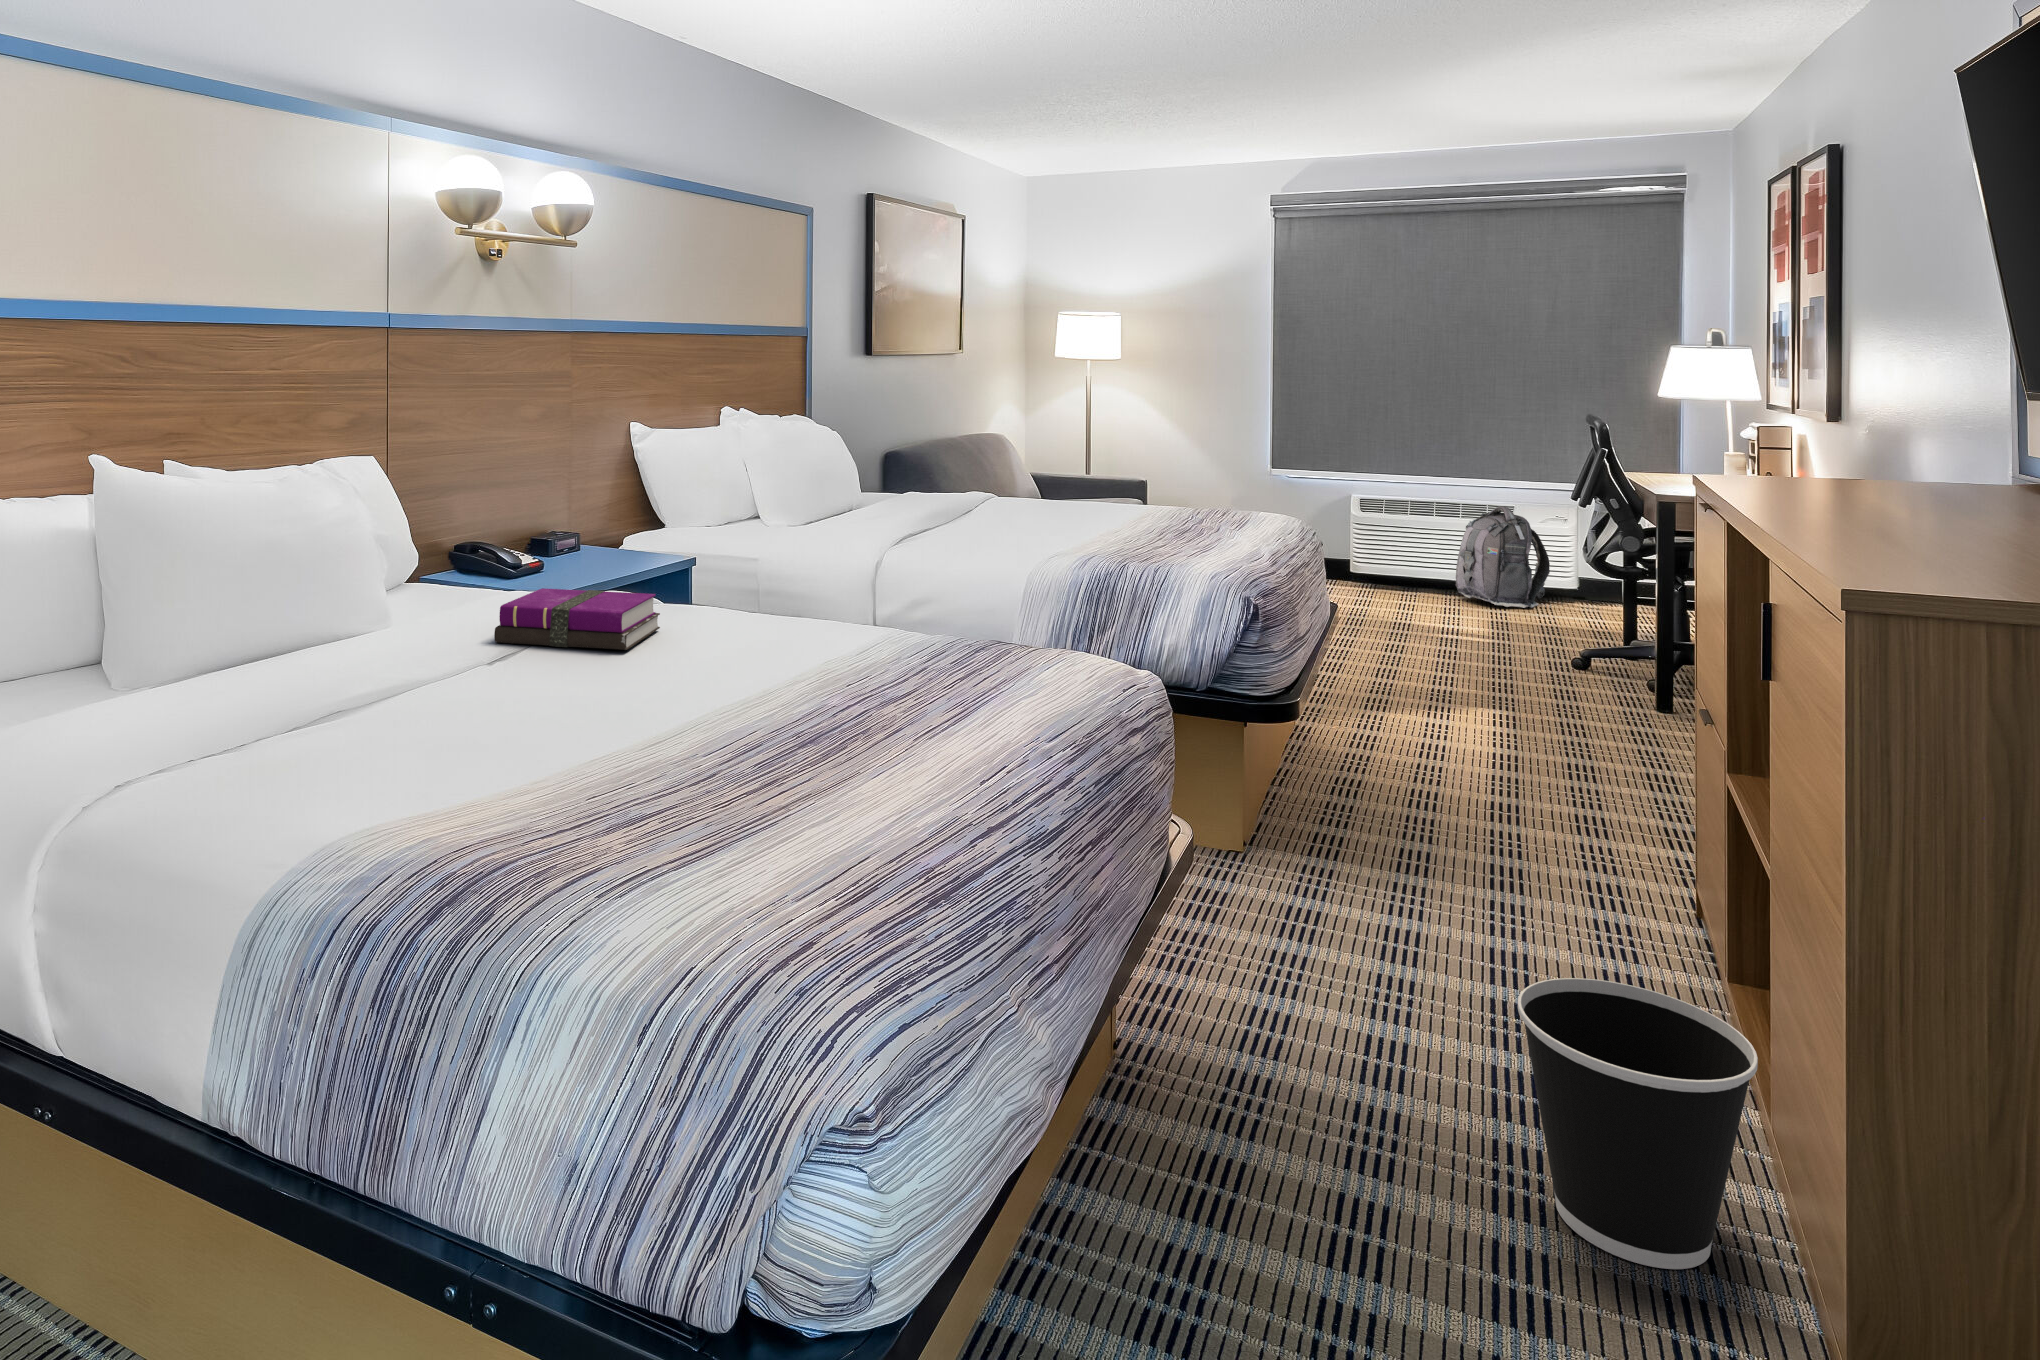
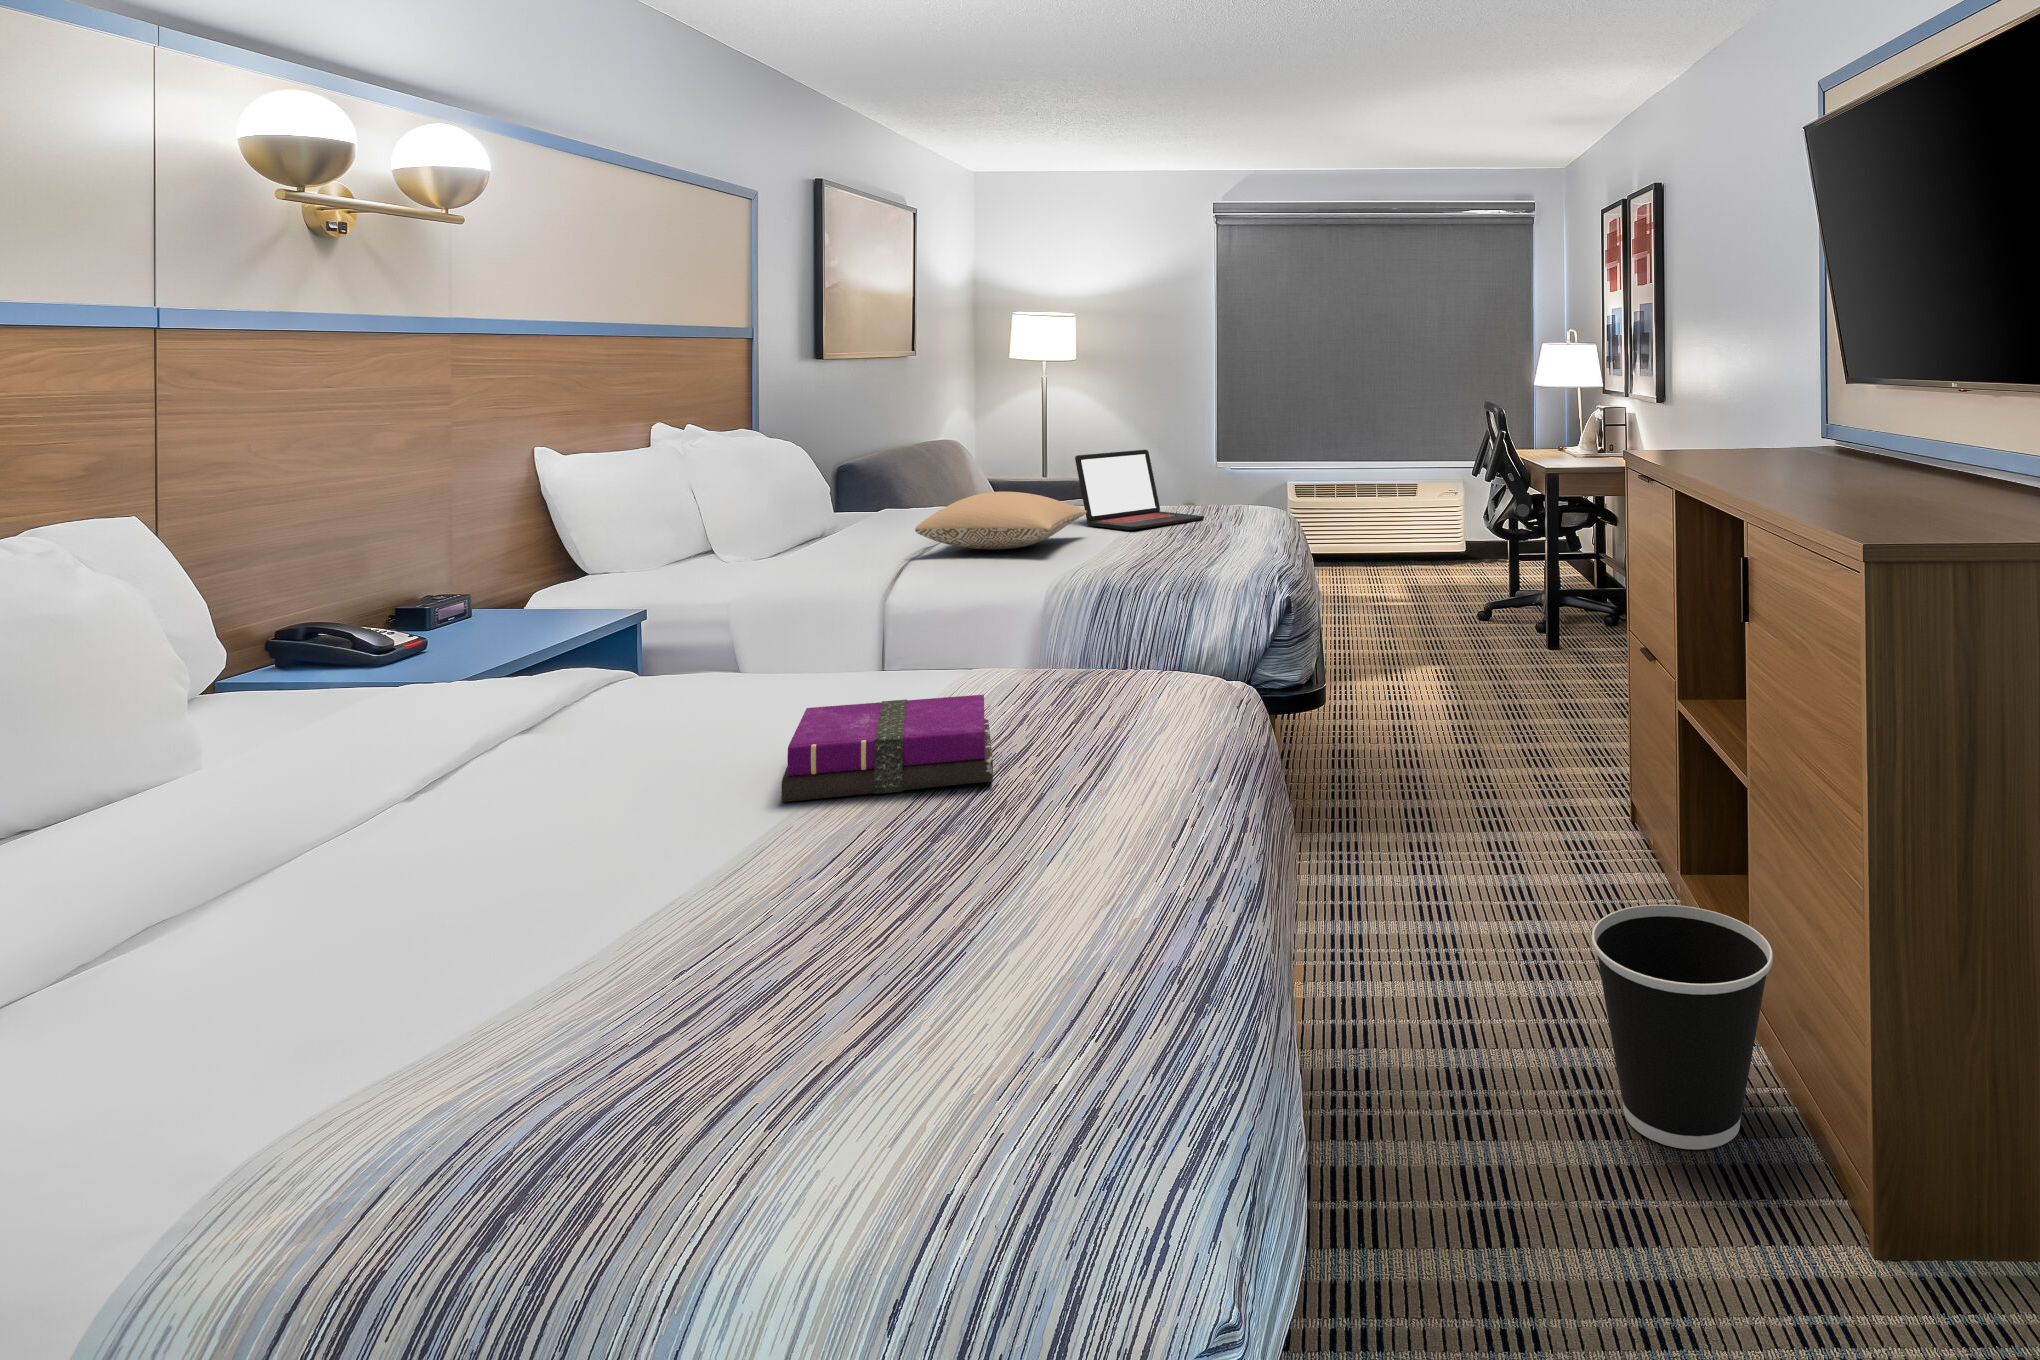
laptop: none [1081,450,1211,527] -> present [1075,450,1204,530]
pillow: none [922,482,1084,534] -> present [915,492,1087,550]
backpack: present [1456,506,1550,608] -> none [1374,482,1449,572]
notebook: present [494,588,660,650] -> present [781,695,993,802]

